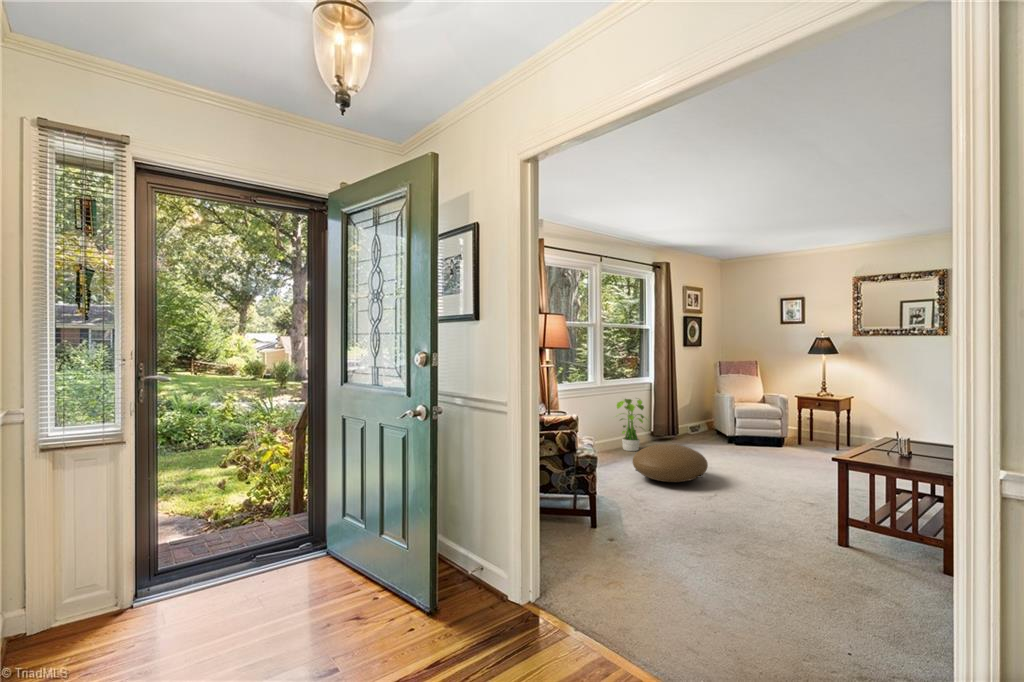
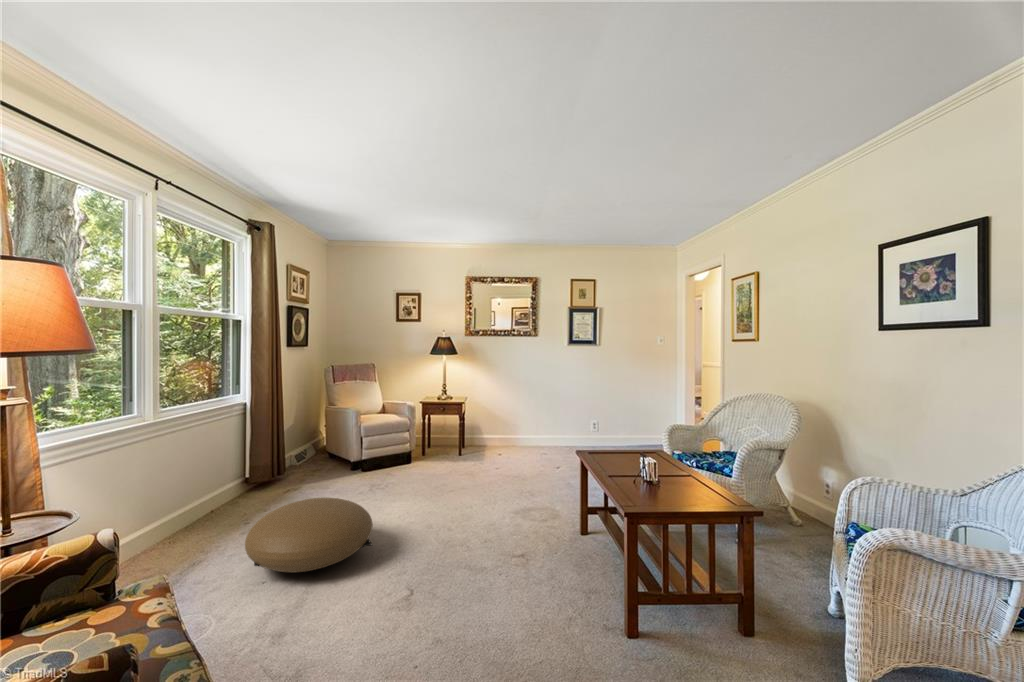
potted plant: present [616,399,647,451] -> none [181,426,251,518]

